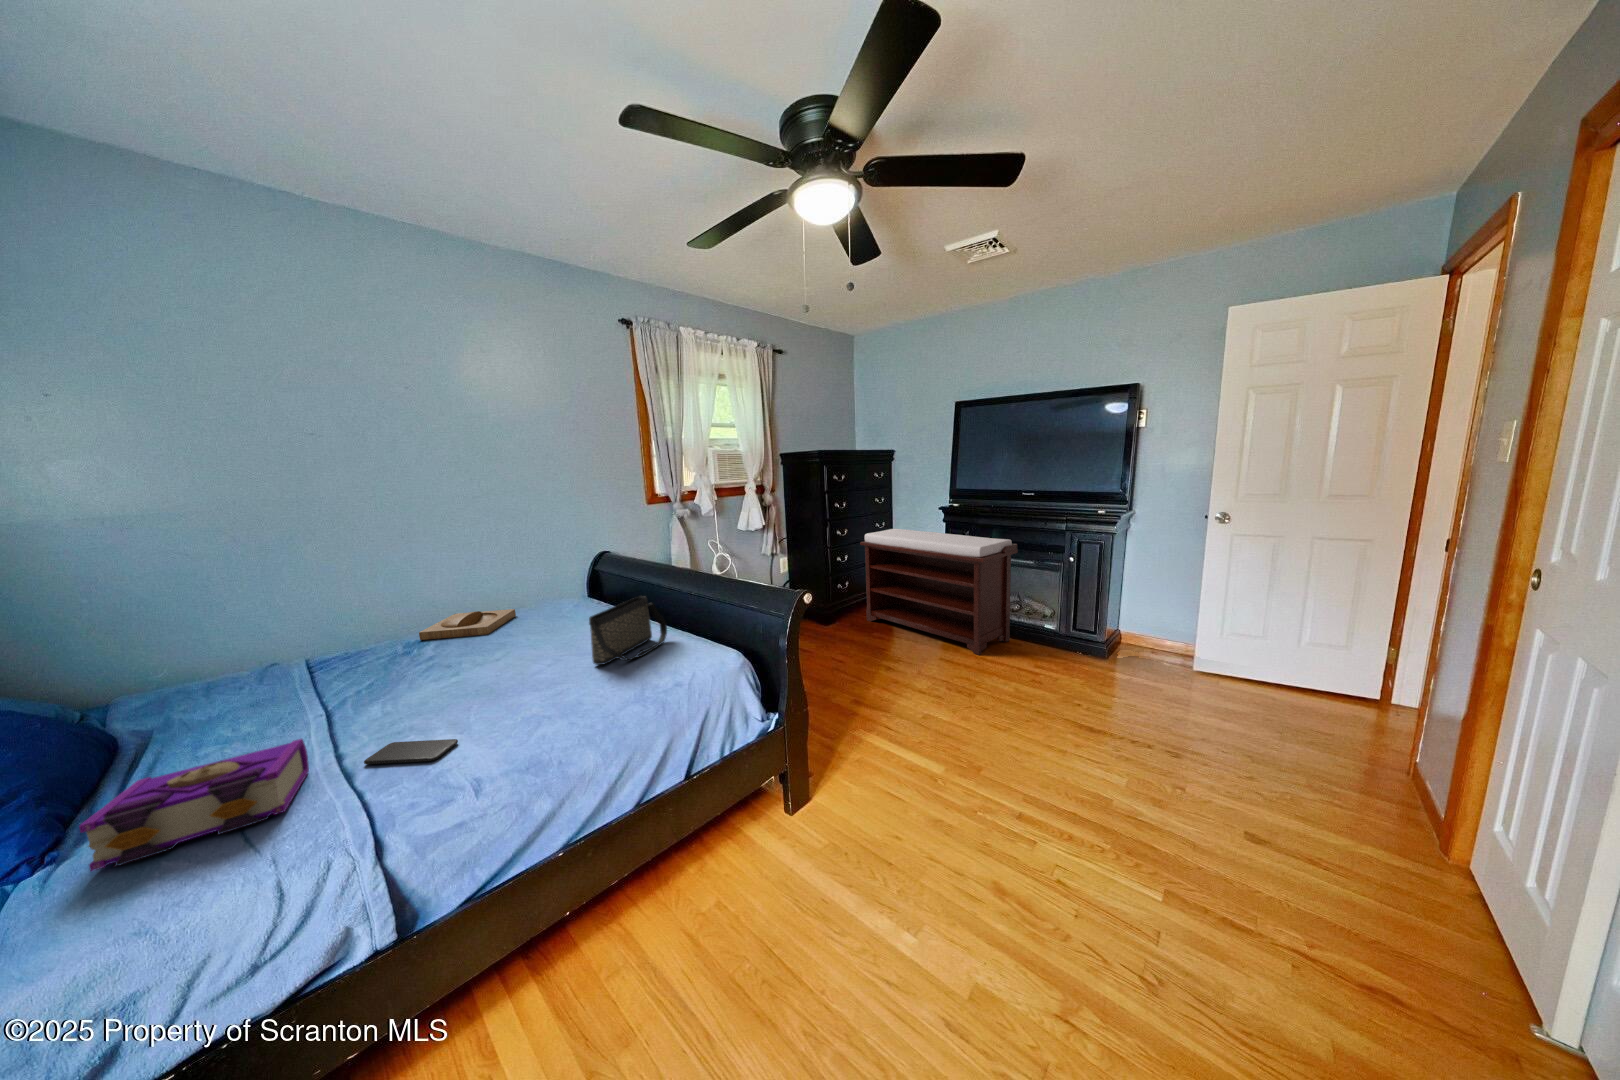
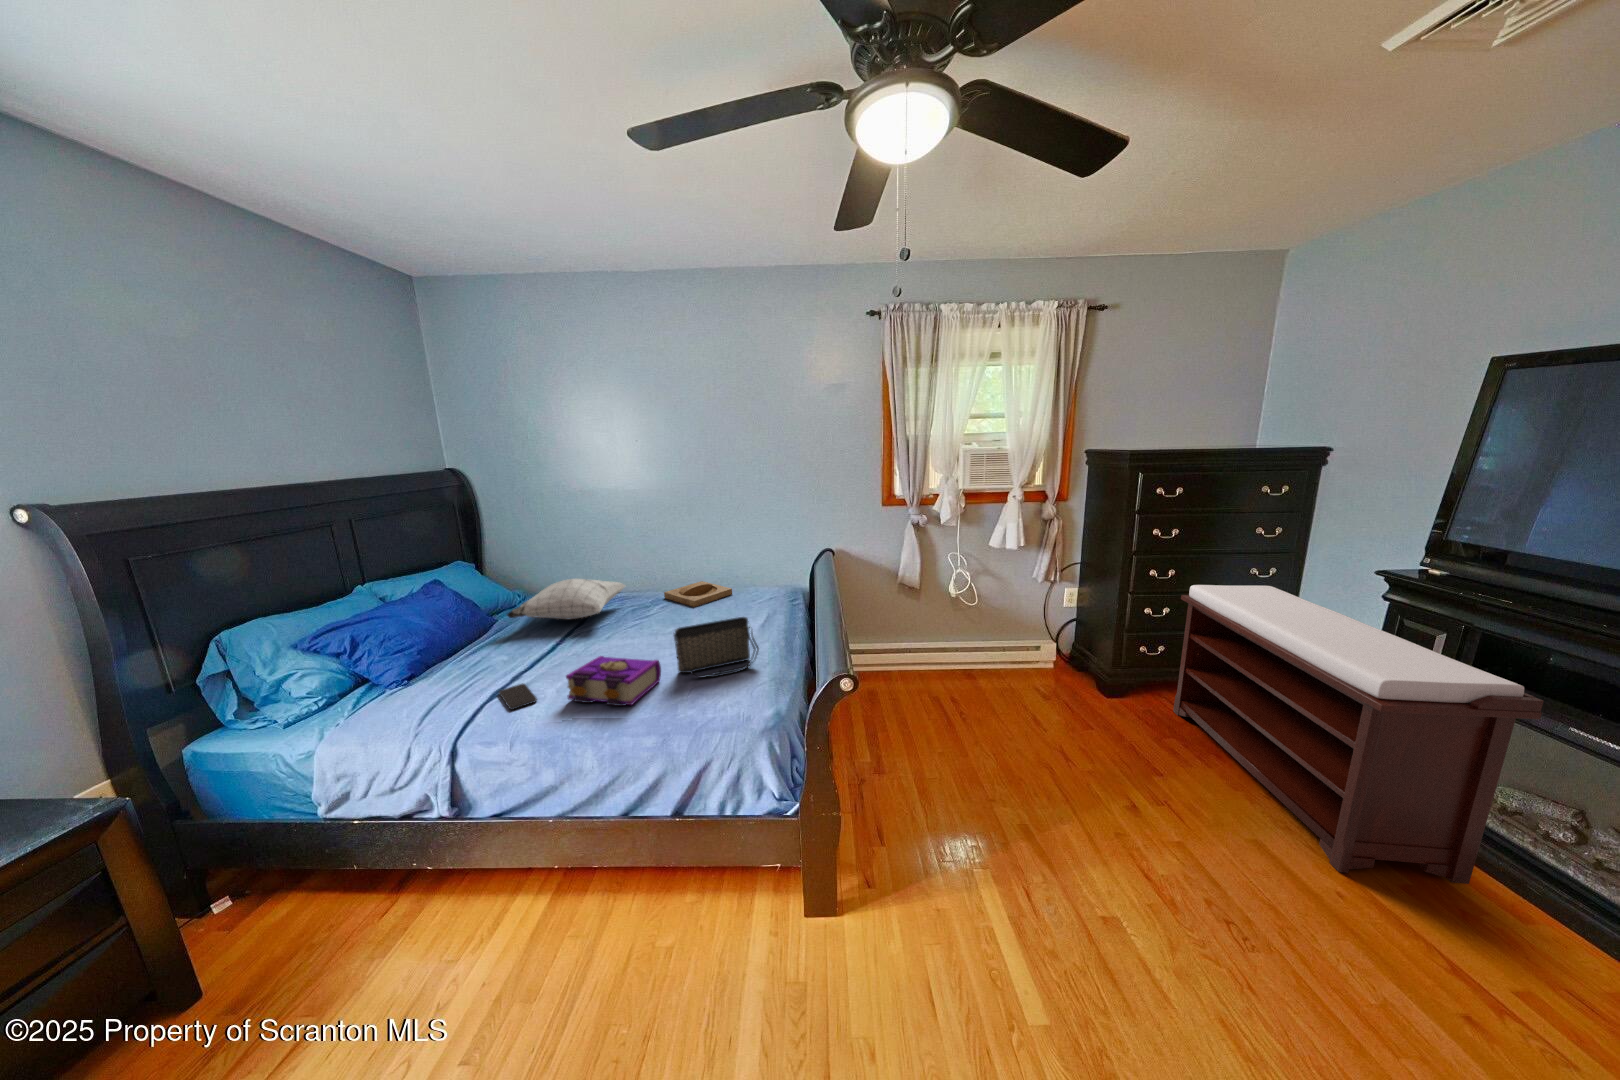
pillow: none [182,627,387,709] -> present [507,579,625,620]
book: present [79,739,309,871] -> present [566,656,661,706]

